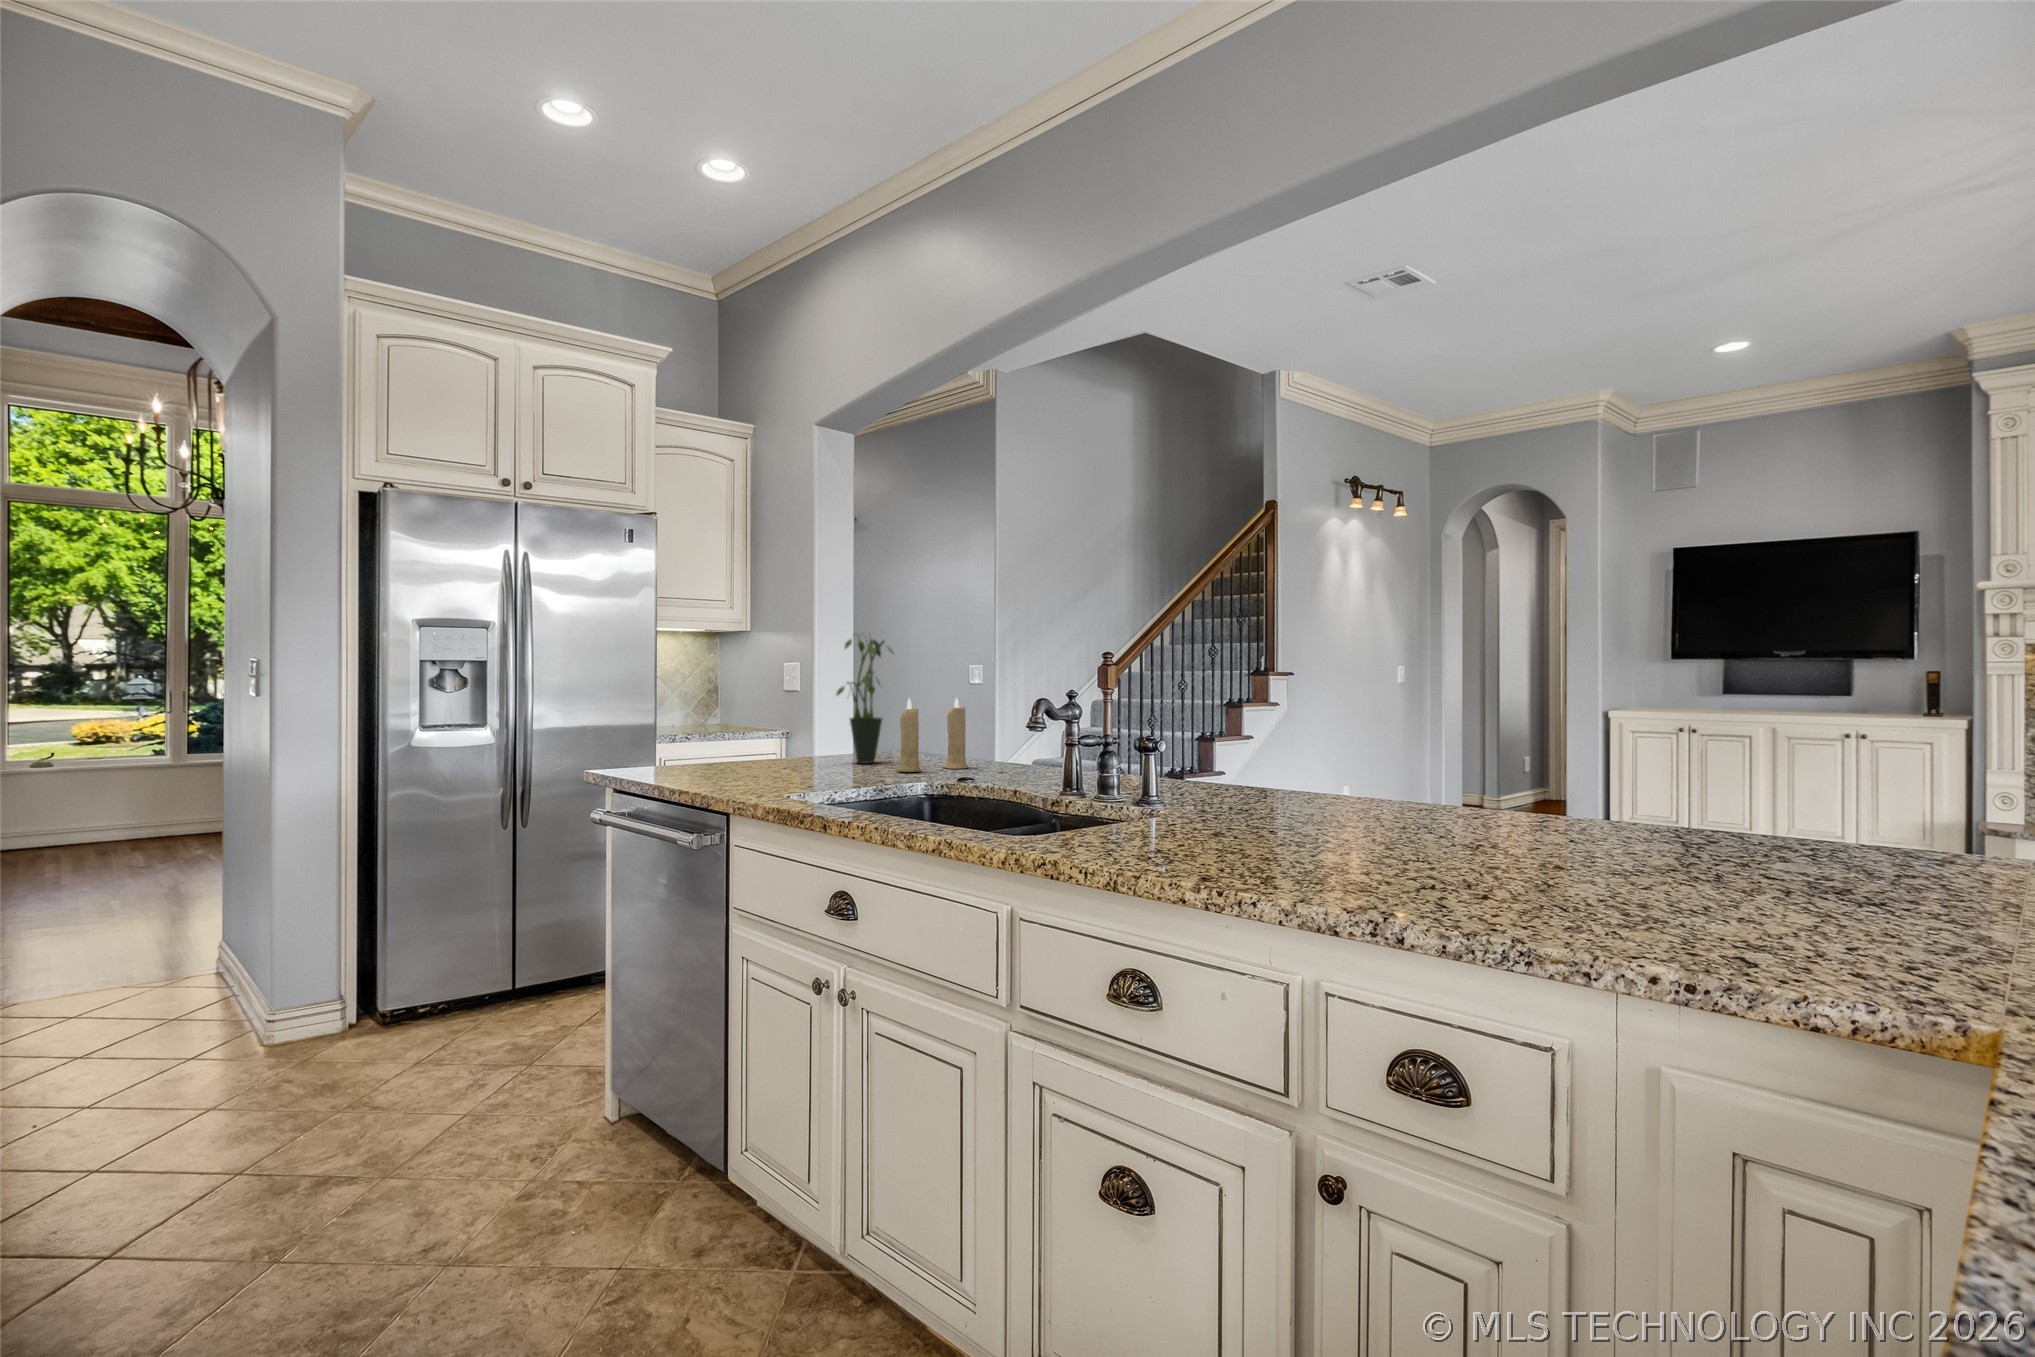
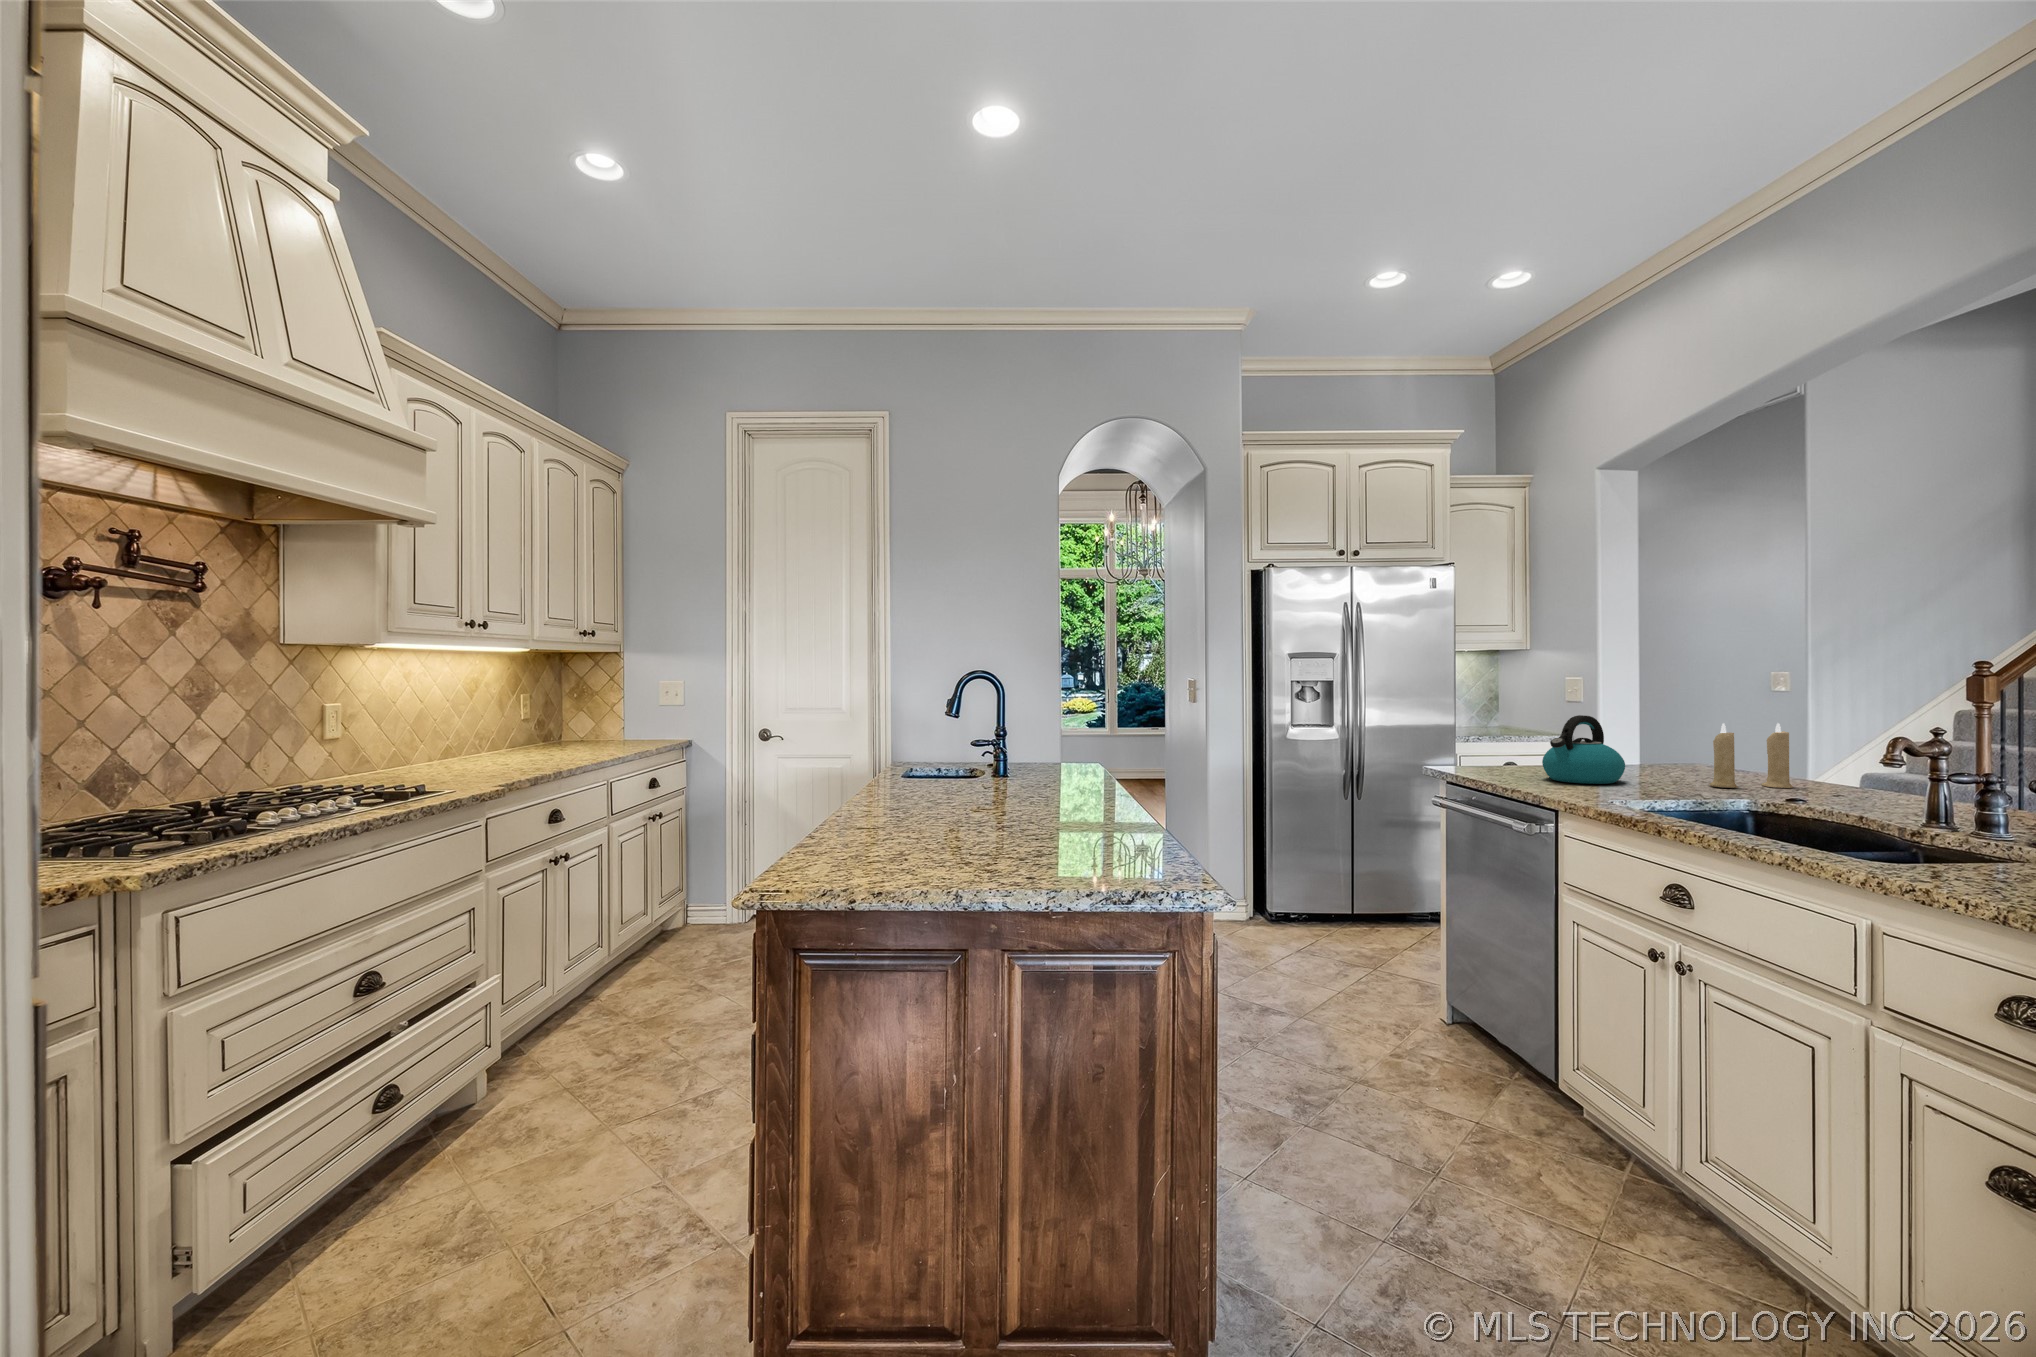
potted plant: present [836,634,893,764] -> none [1640,664,1703,775]
kettle: none [727,692,816,778] -> present [1542,715,1625,784]

